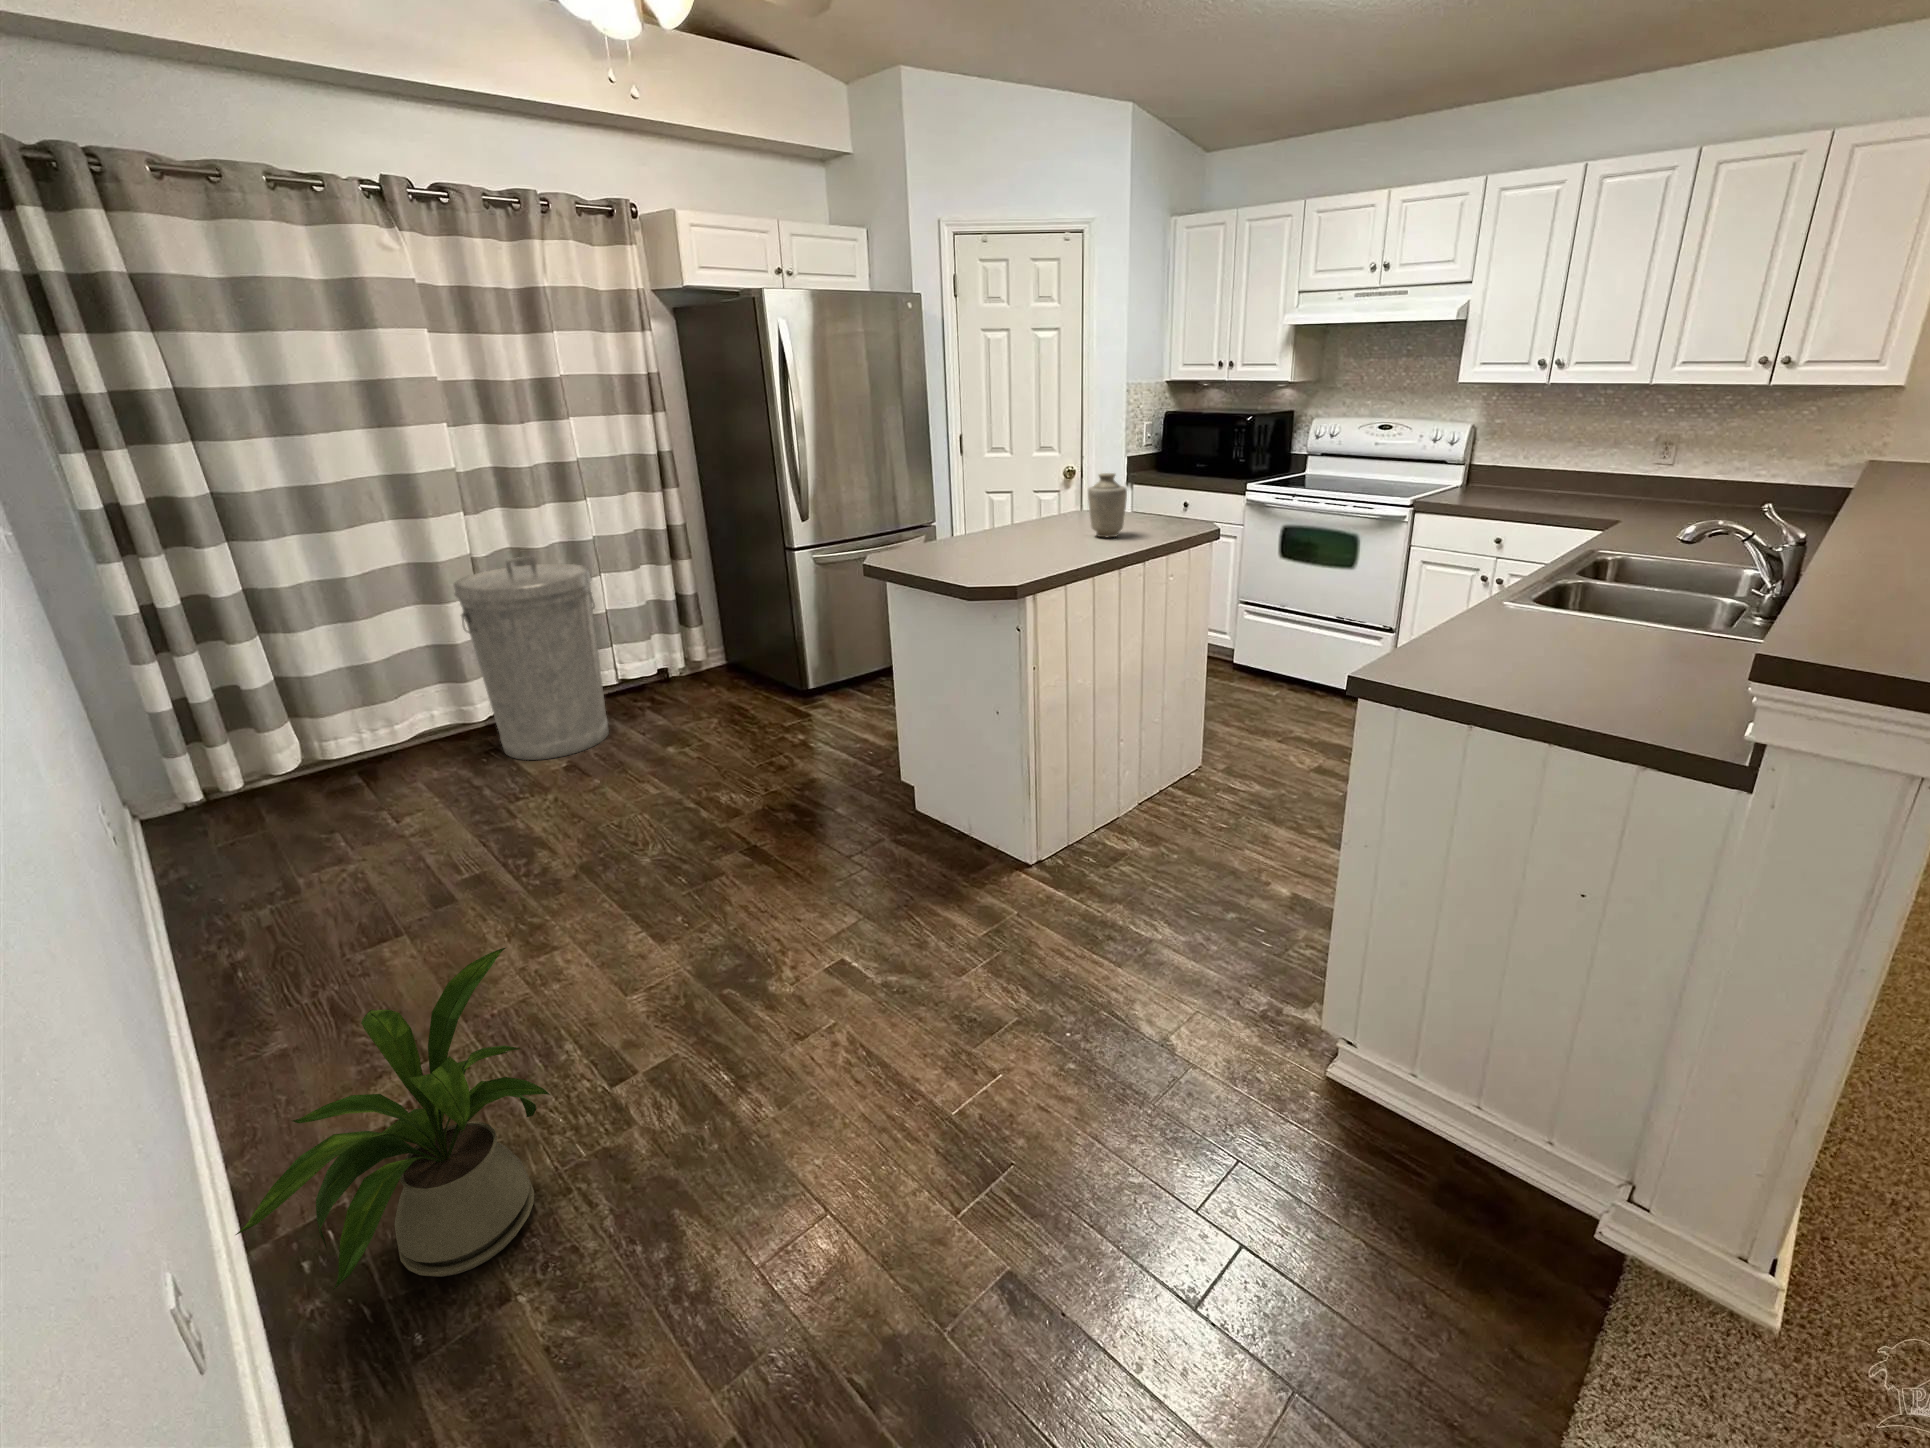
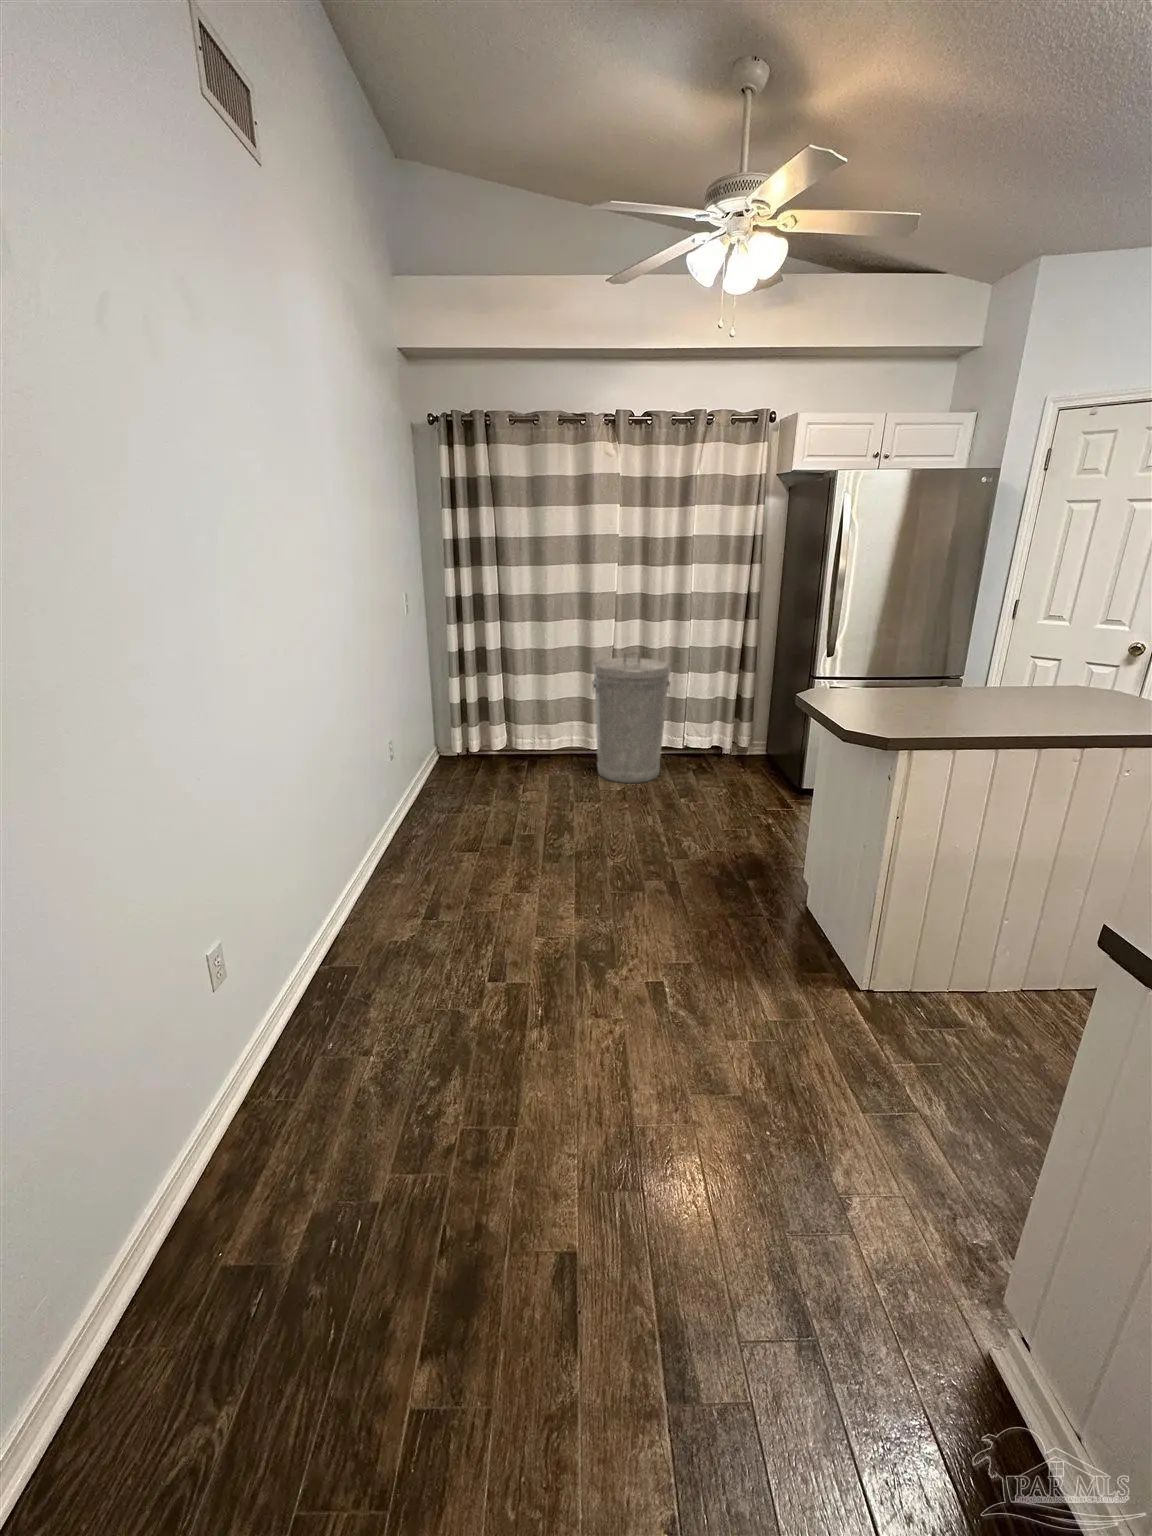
vase: present [1088,473,1127,537] -> none [1046,647,1100,715]
house plant: present [236,948,550,1290] -> none [271,866,442,1029]

